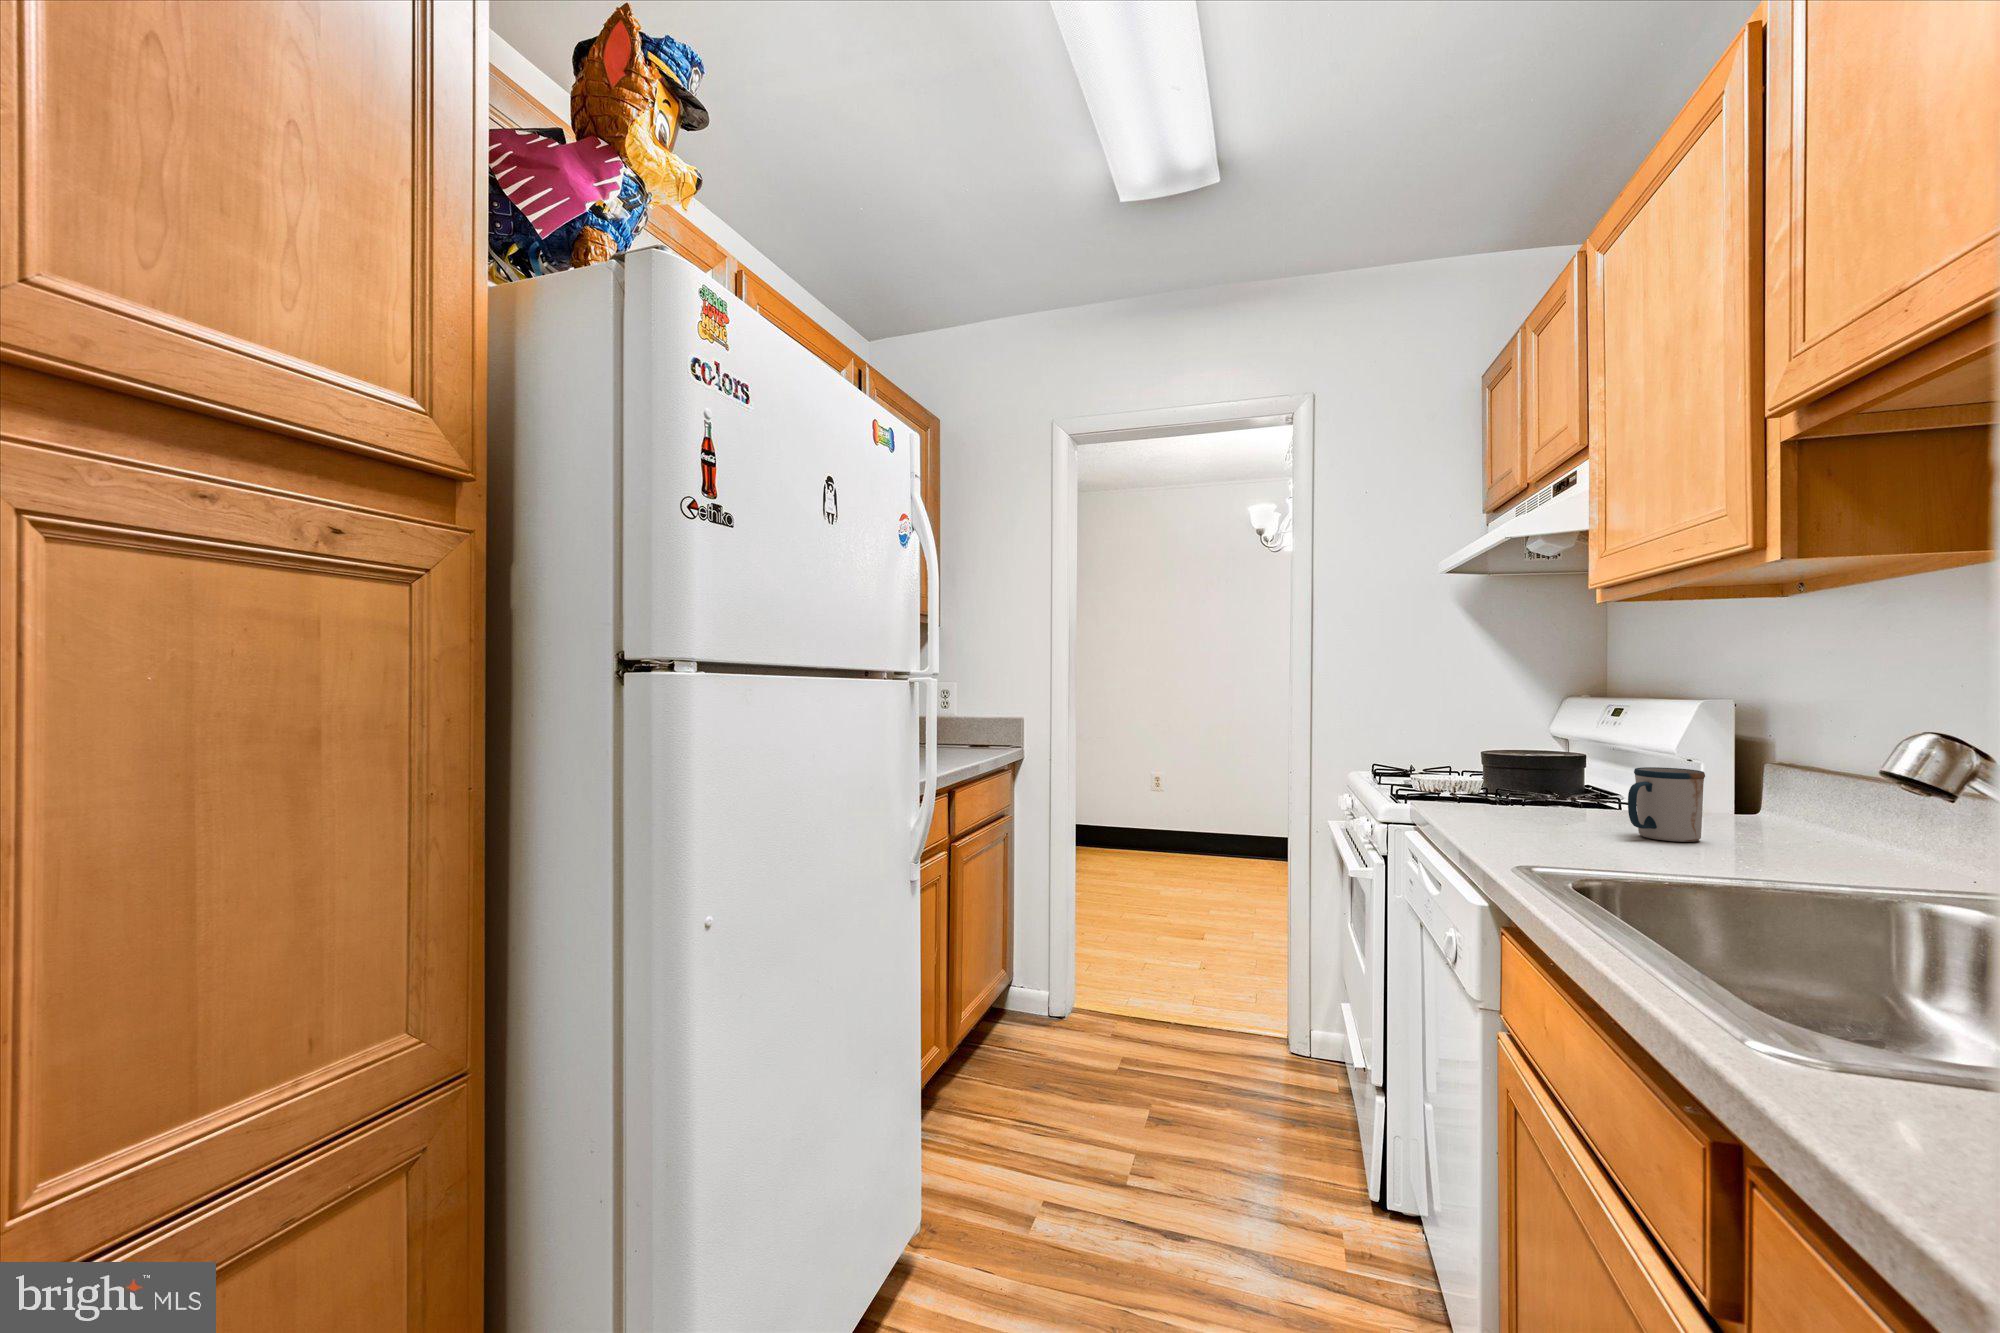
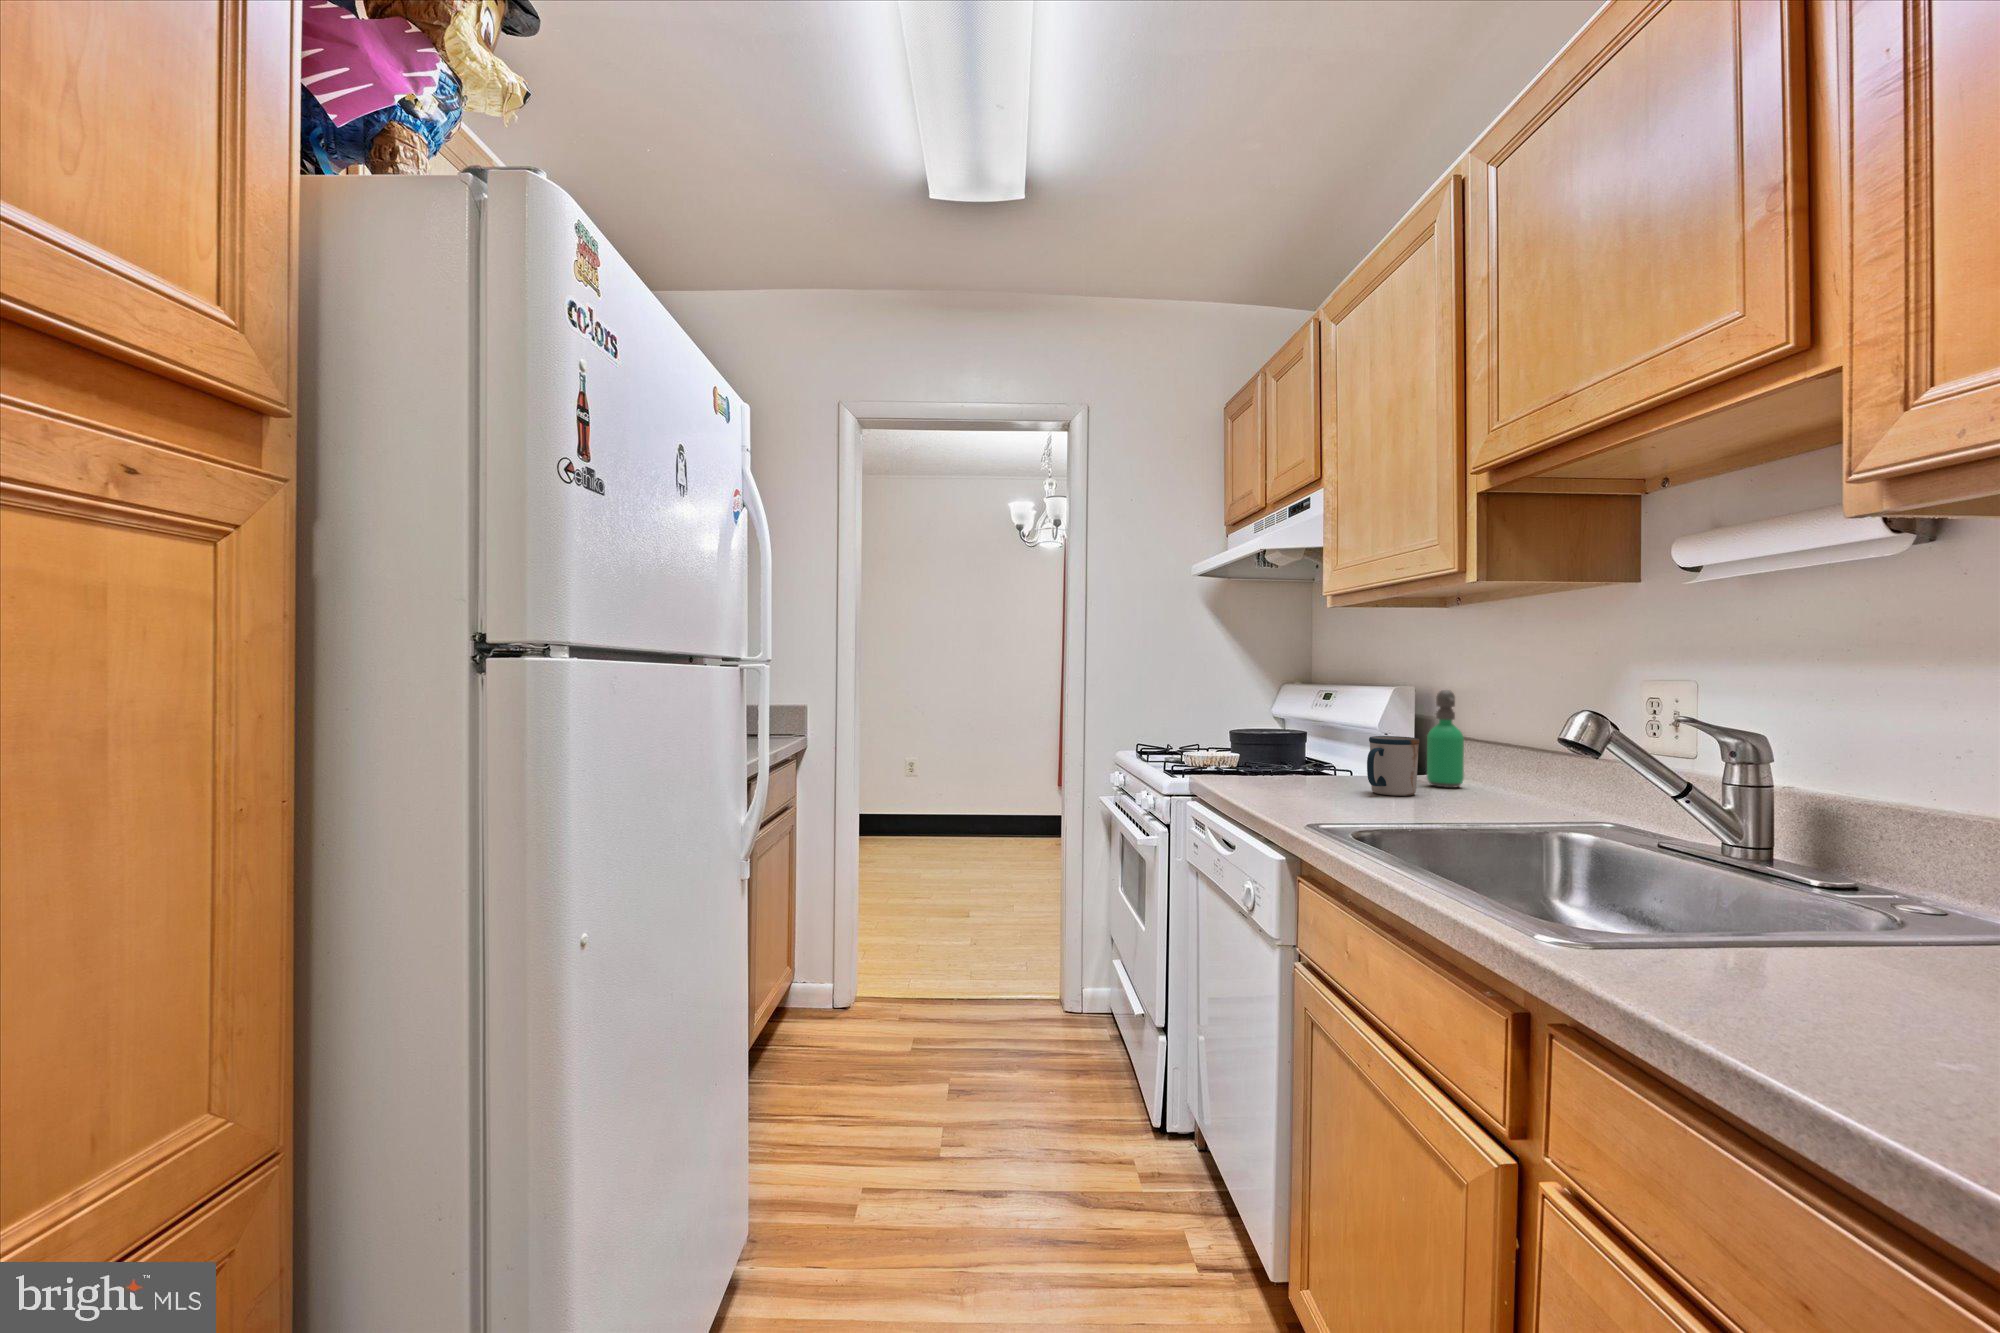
soap dispenser: none [1726,712,1781,834] -> present [1427,690,1464,788]

